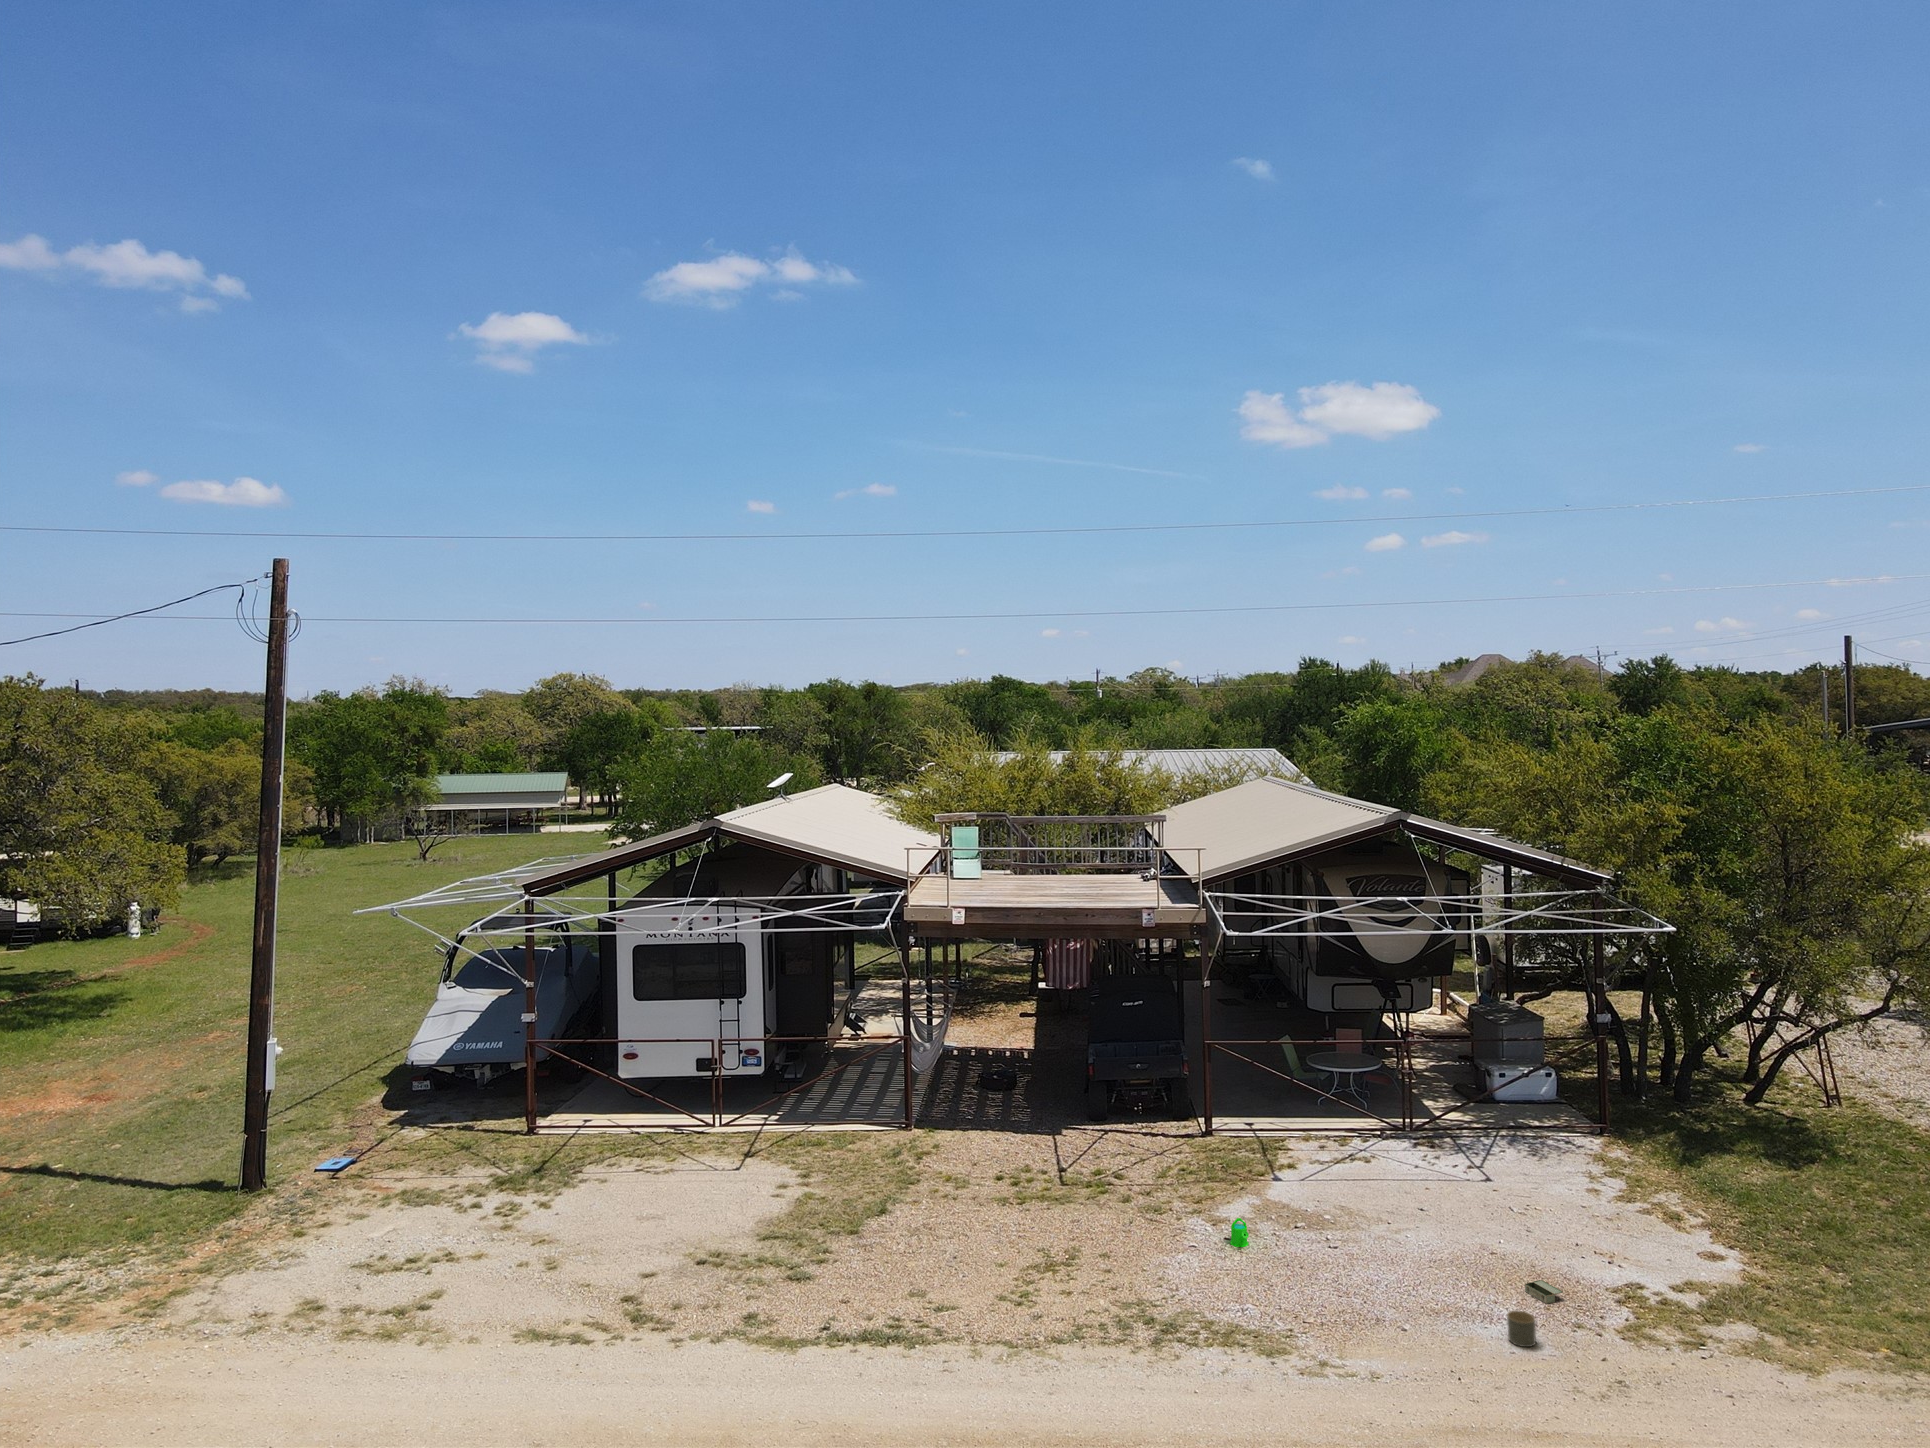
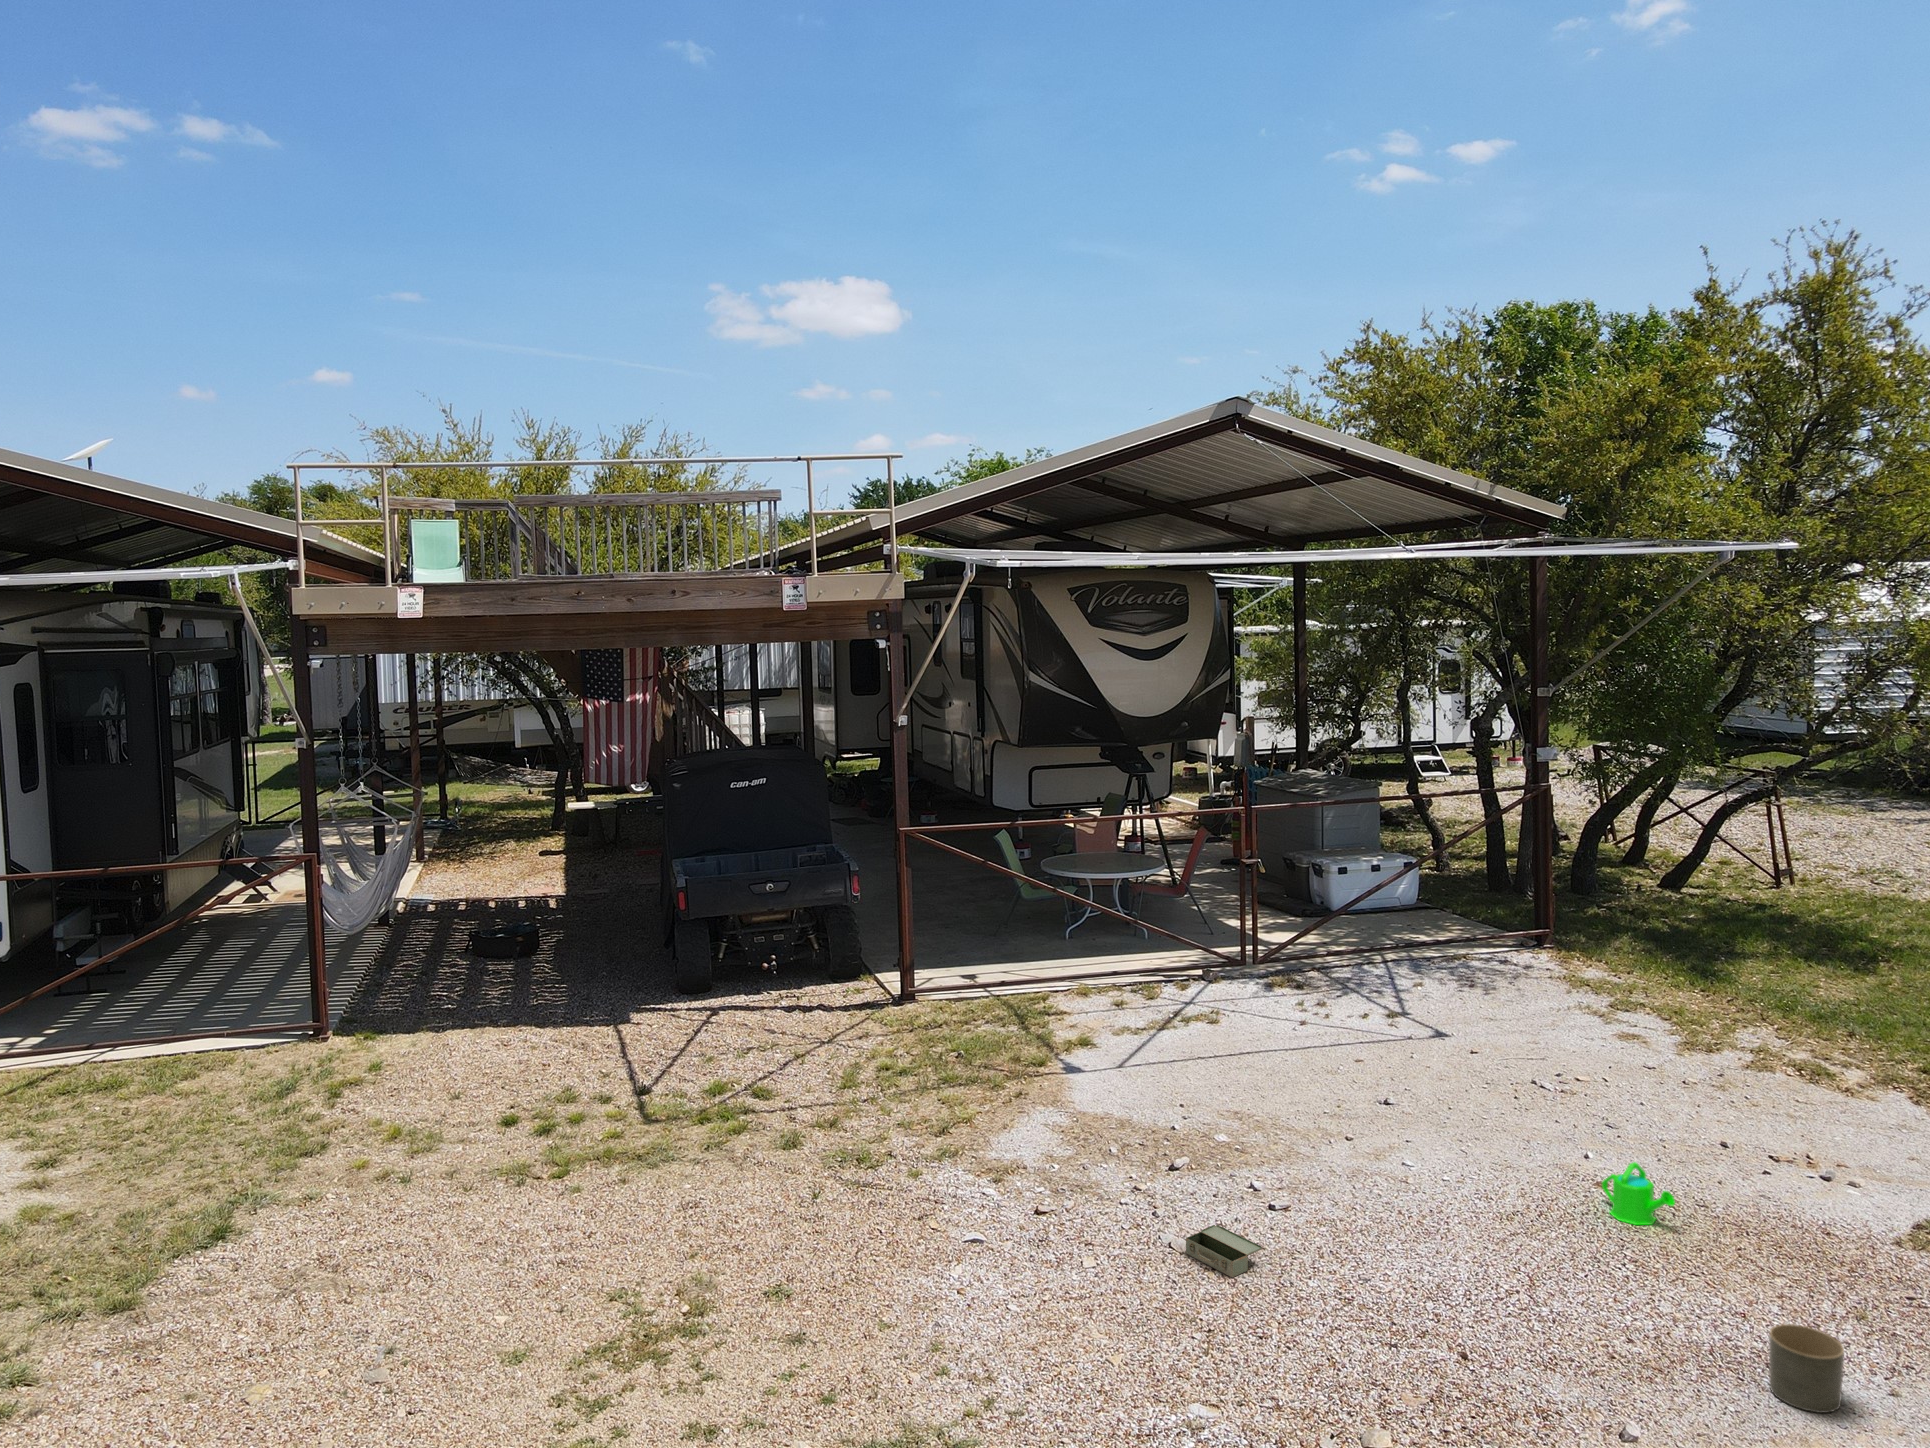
watering can: present [1230,1218,1249,1247] -> present [1602,1162,1675,1225]
toolbox: present [1525,1280,1563,1304] -> present [1186,1225,1262,1278]

